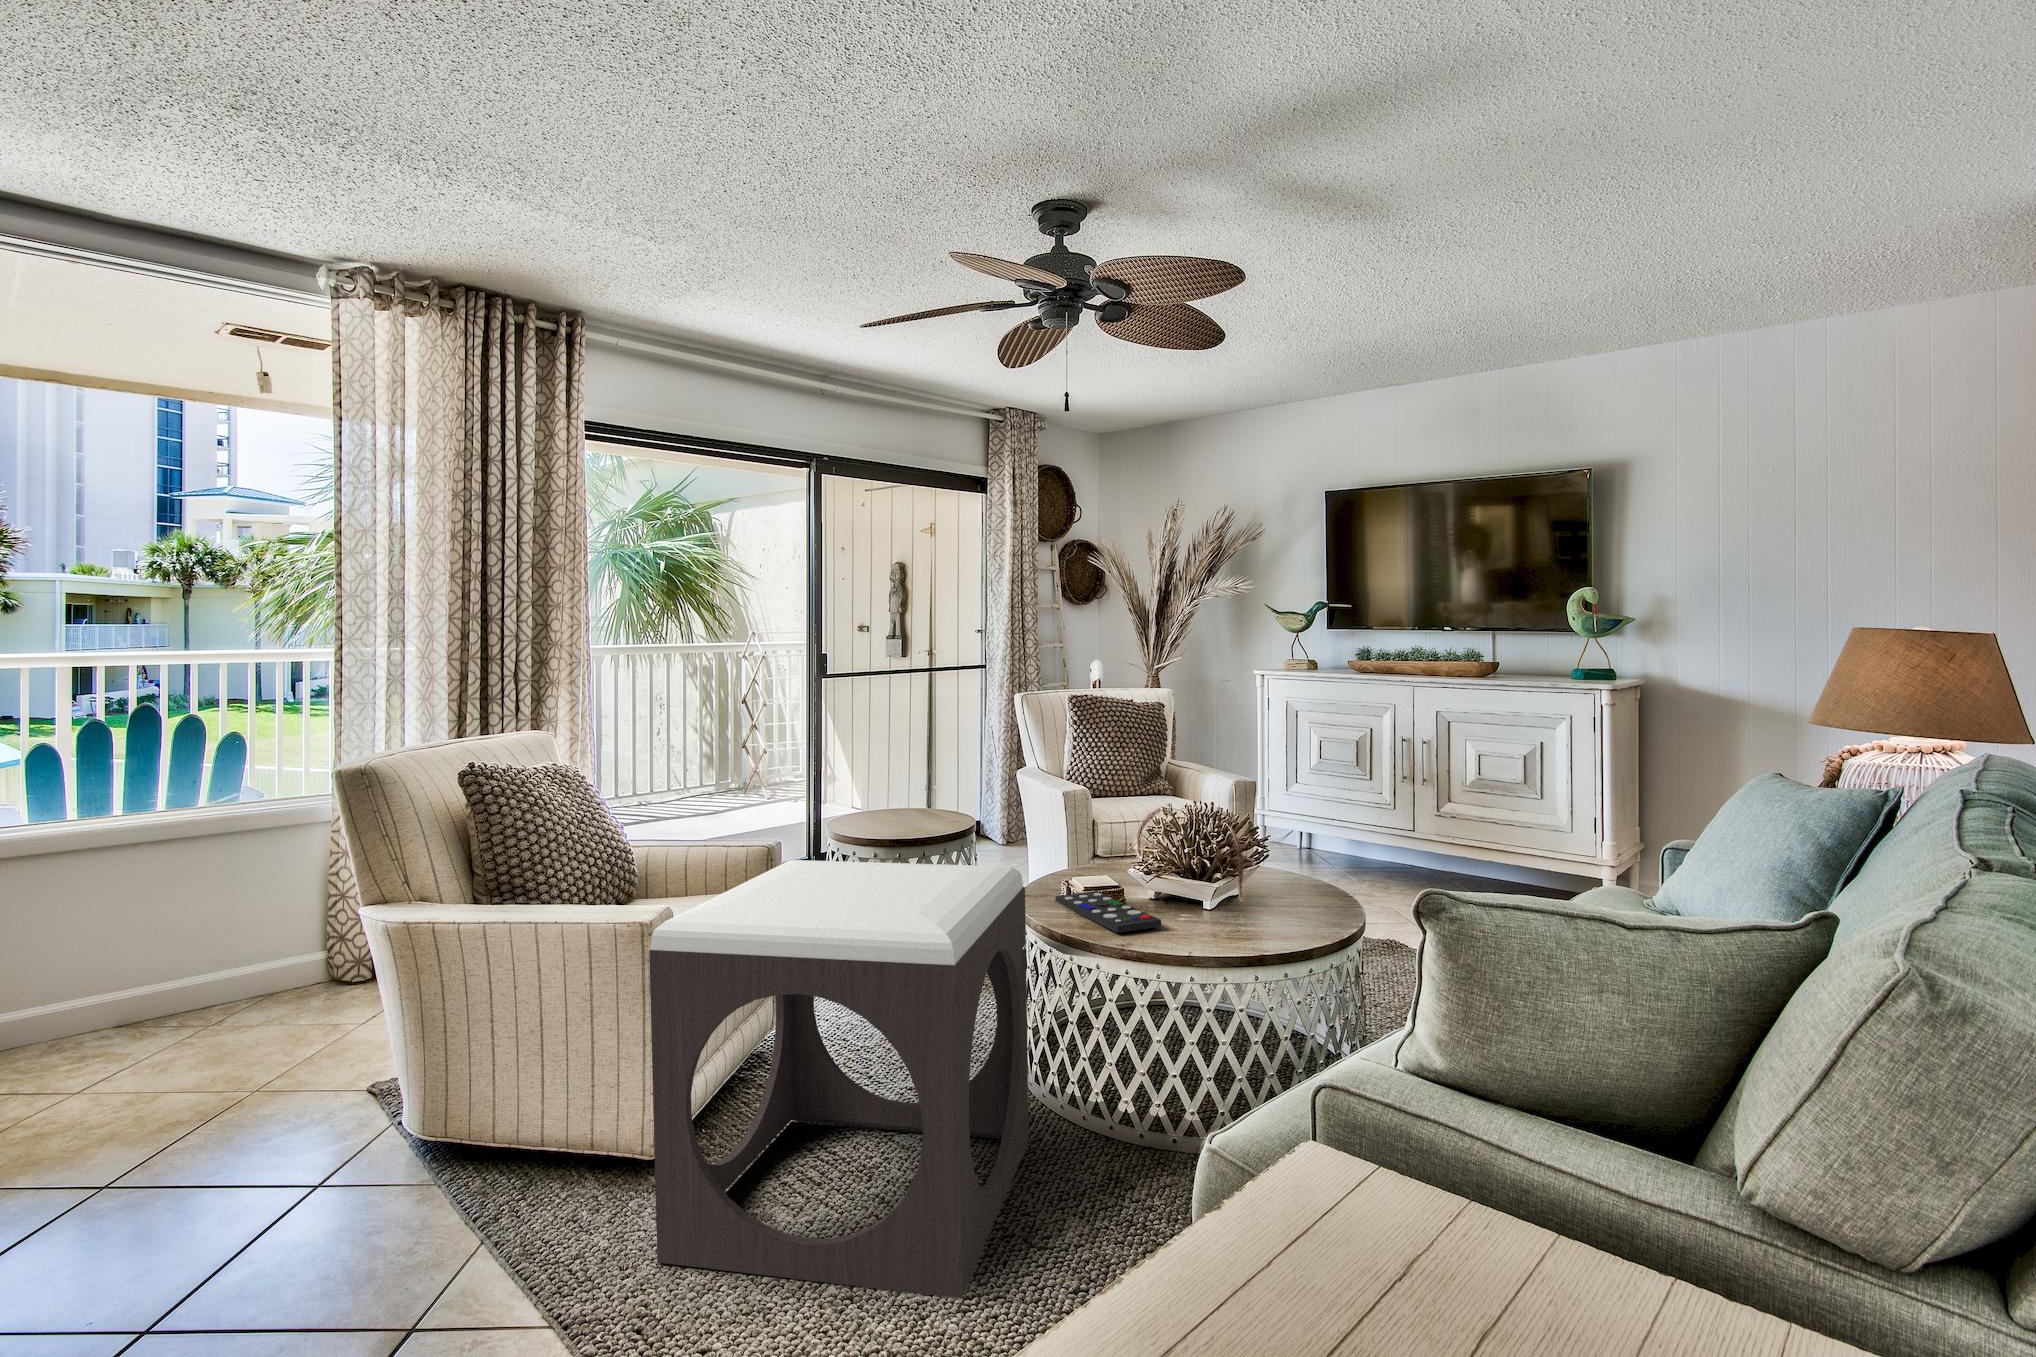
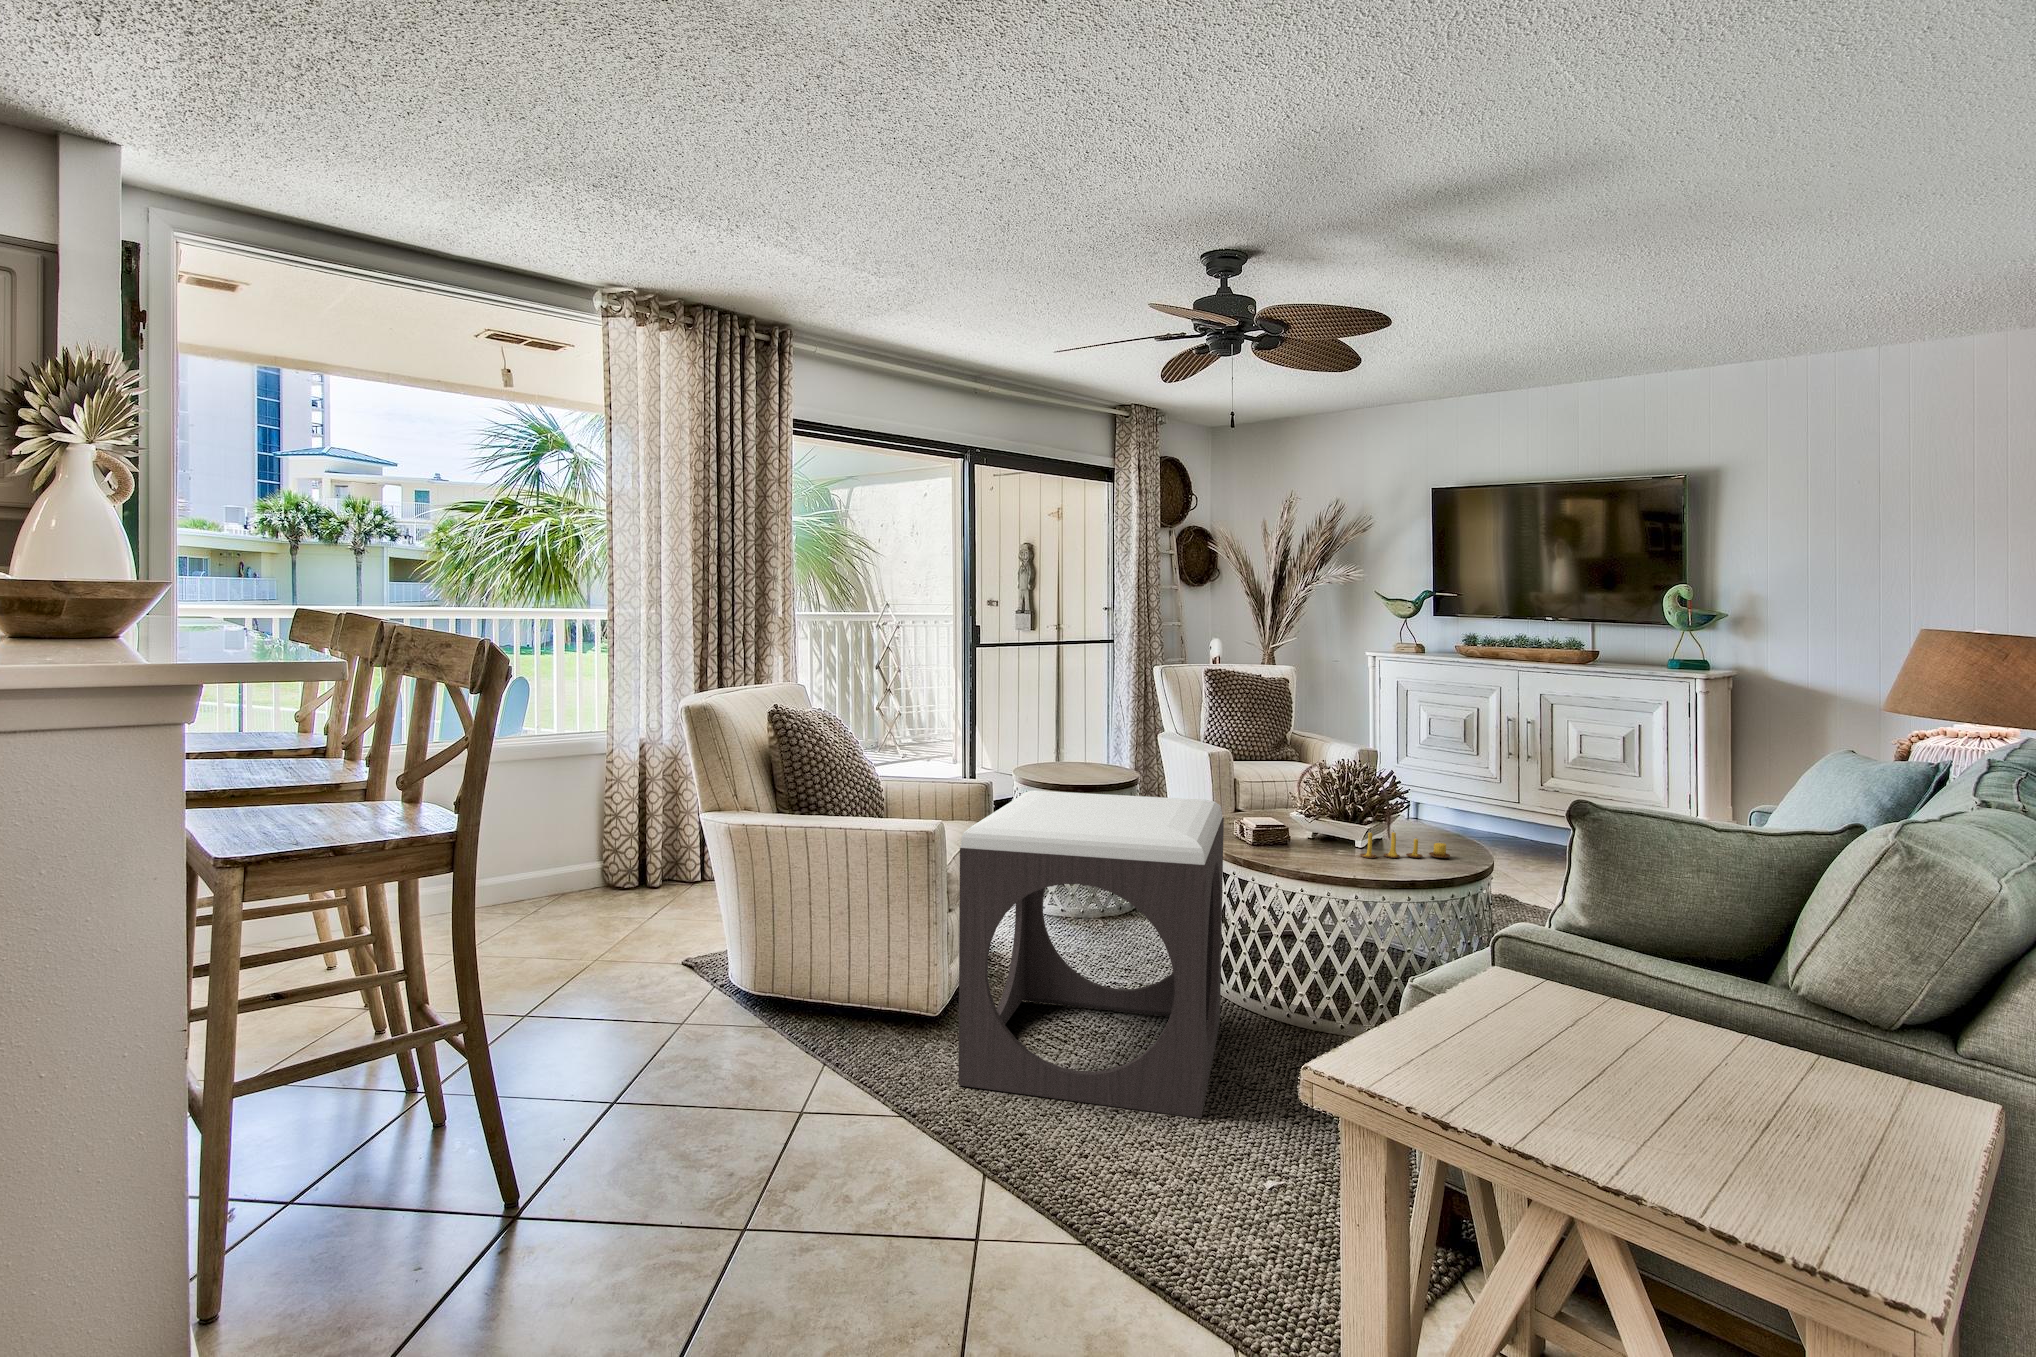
remote control: present [1055,891,1161,933] -> none [1232,829,1330,859]
candle: none [1199,891,1306,927] -> present [1360,832,1450,858]

